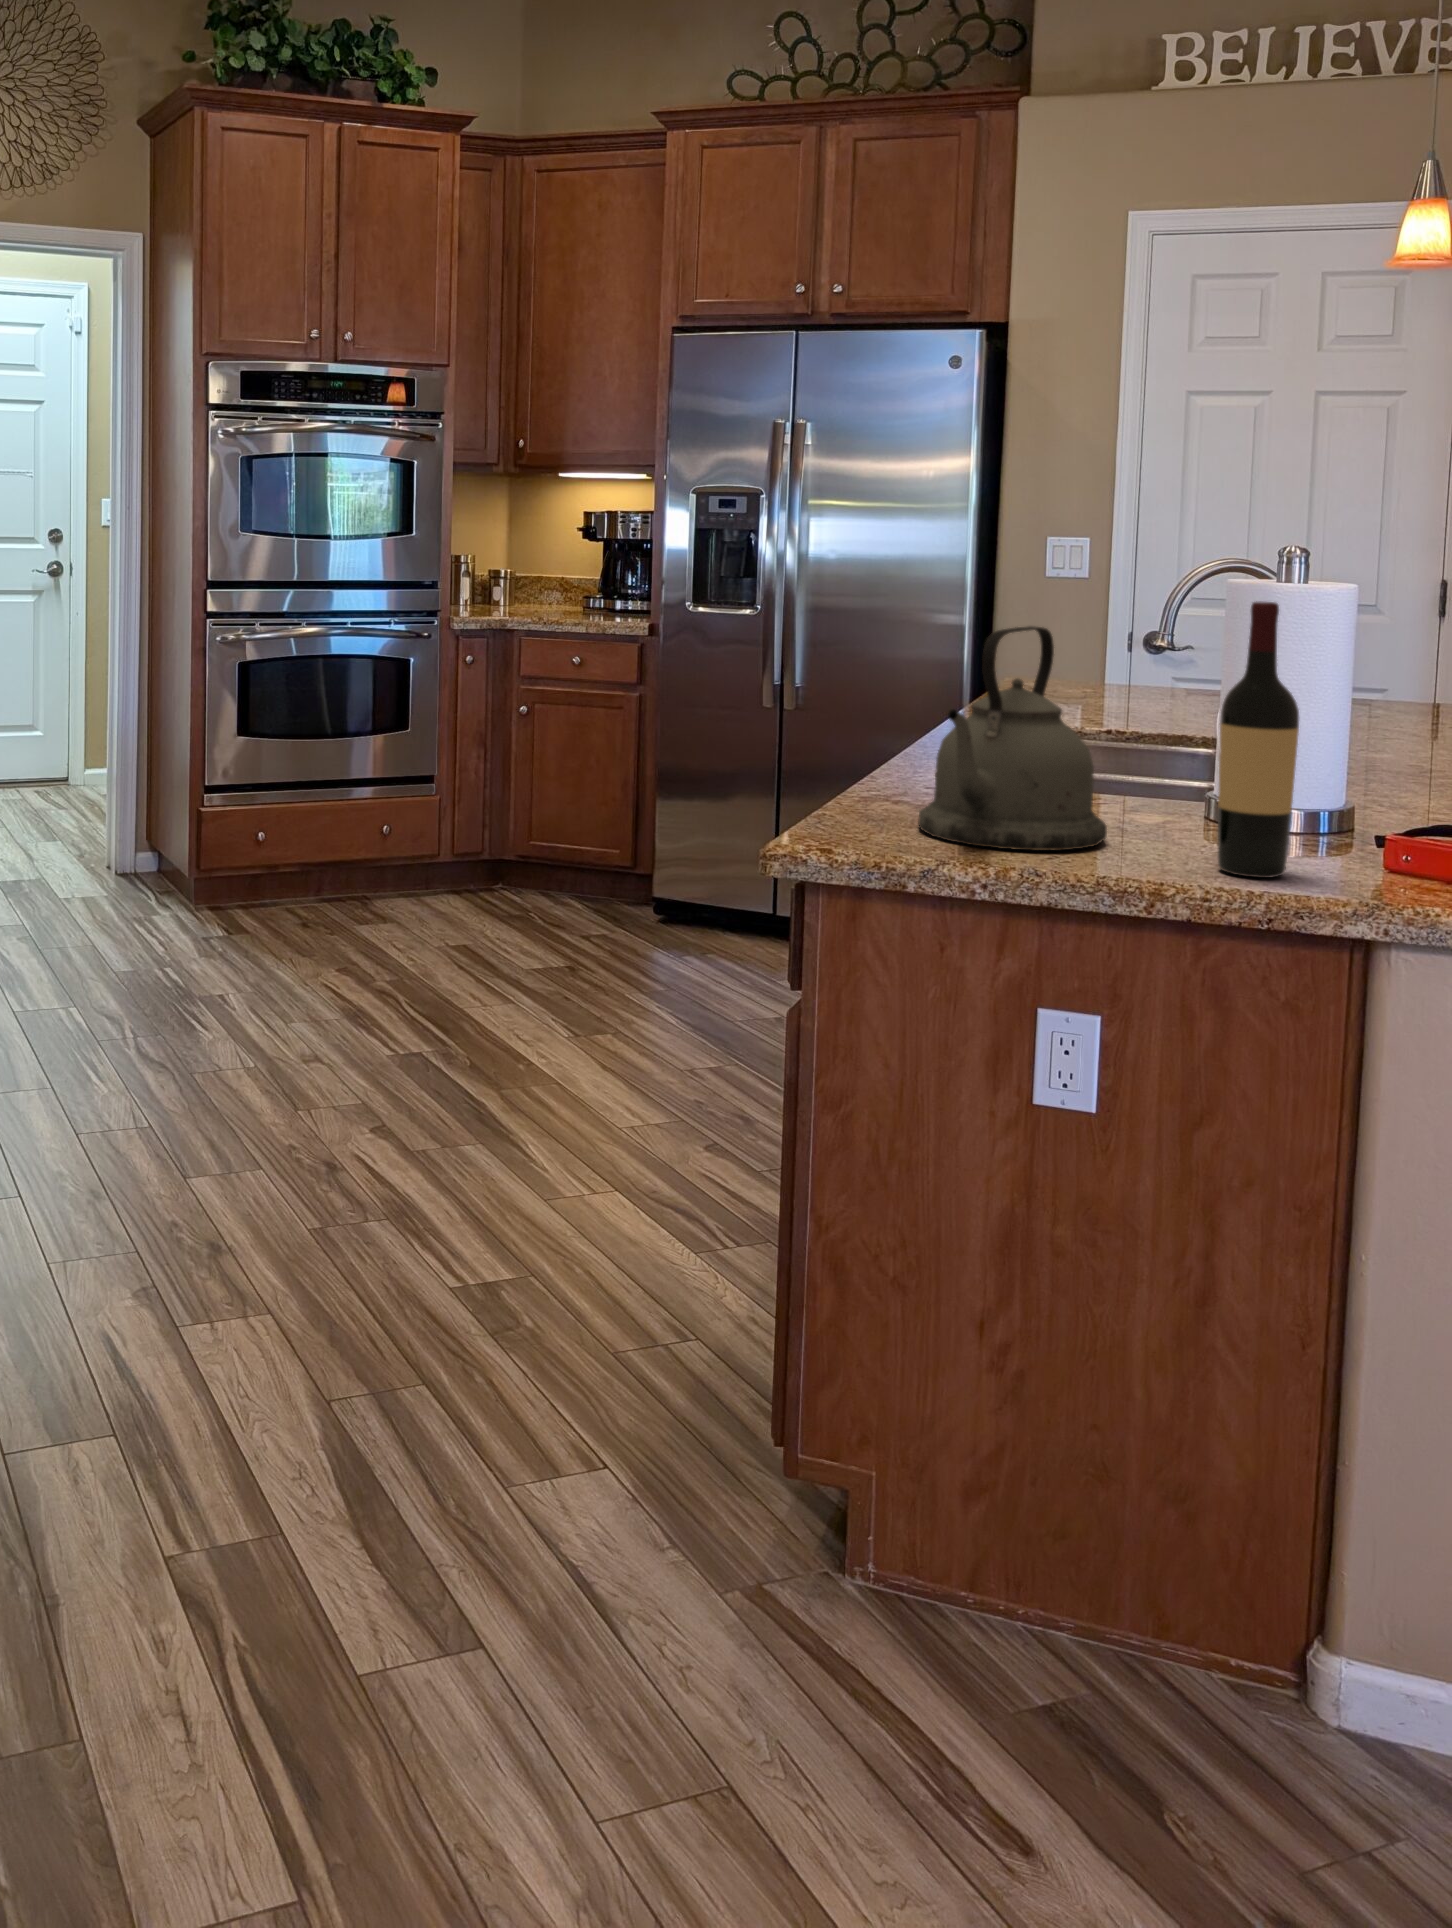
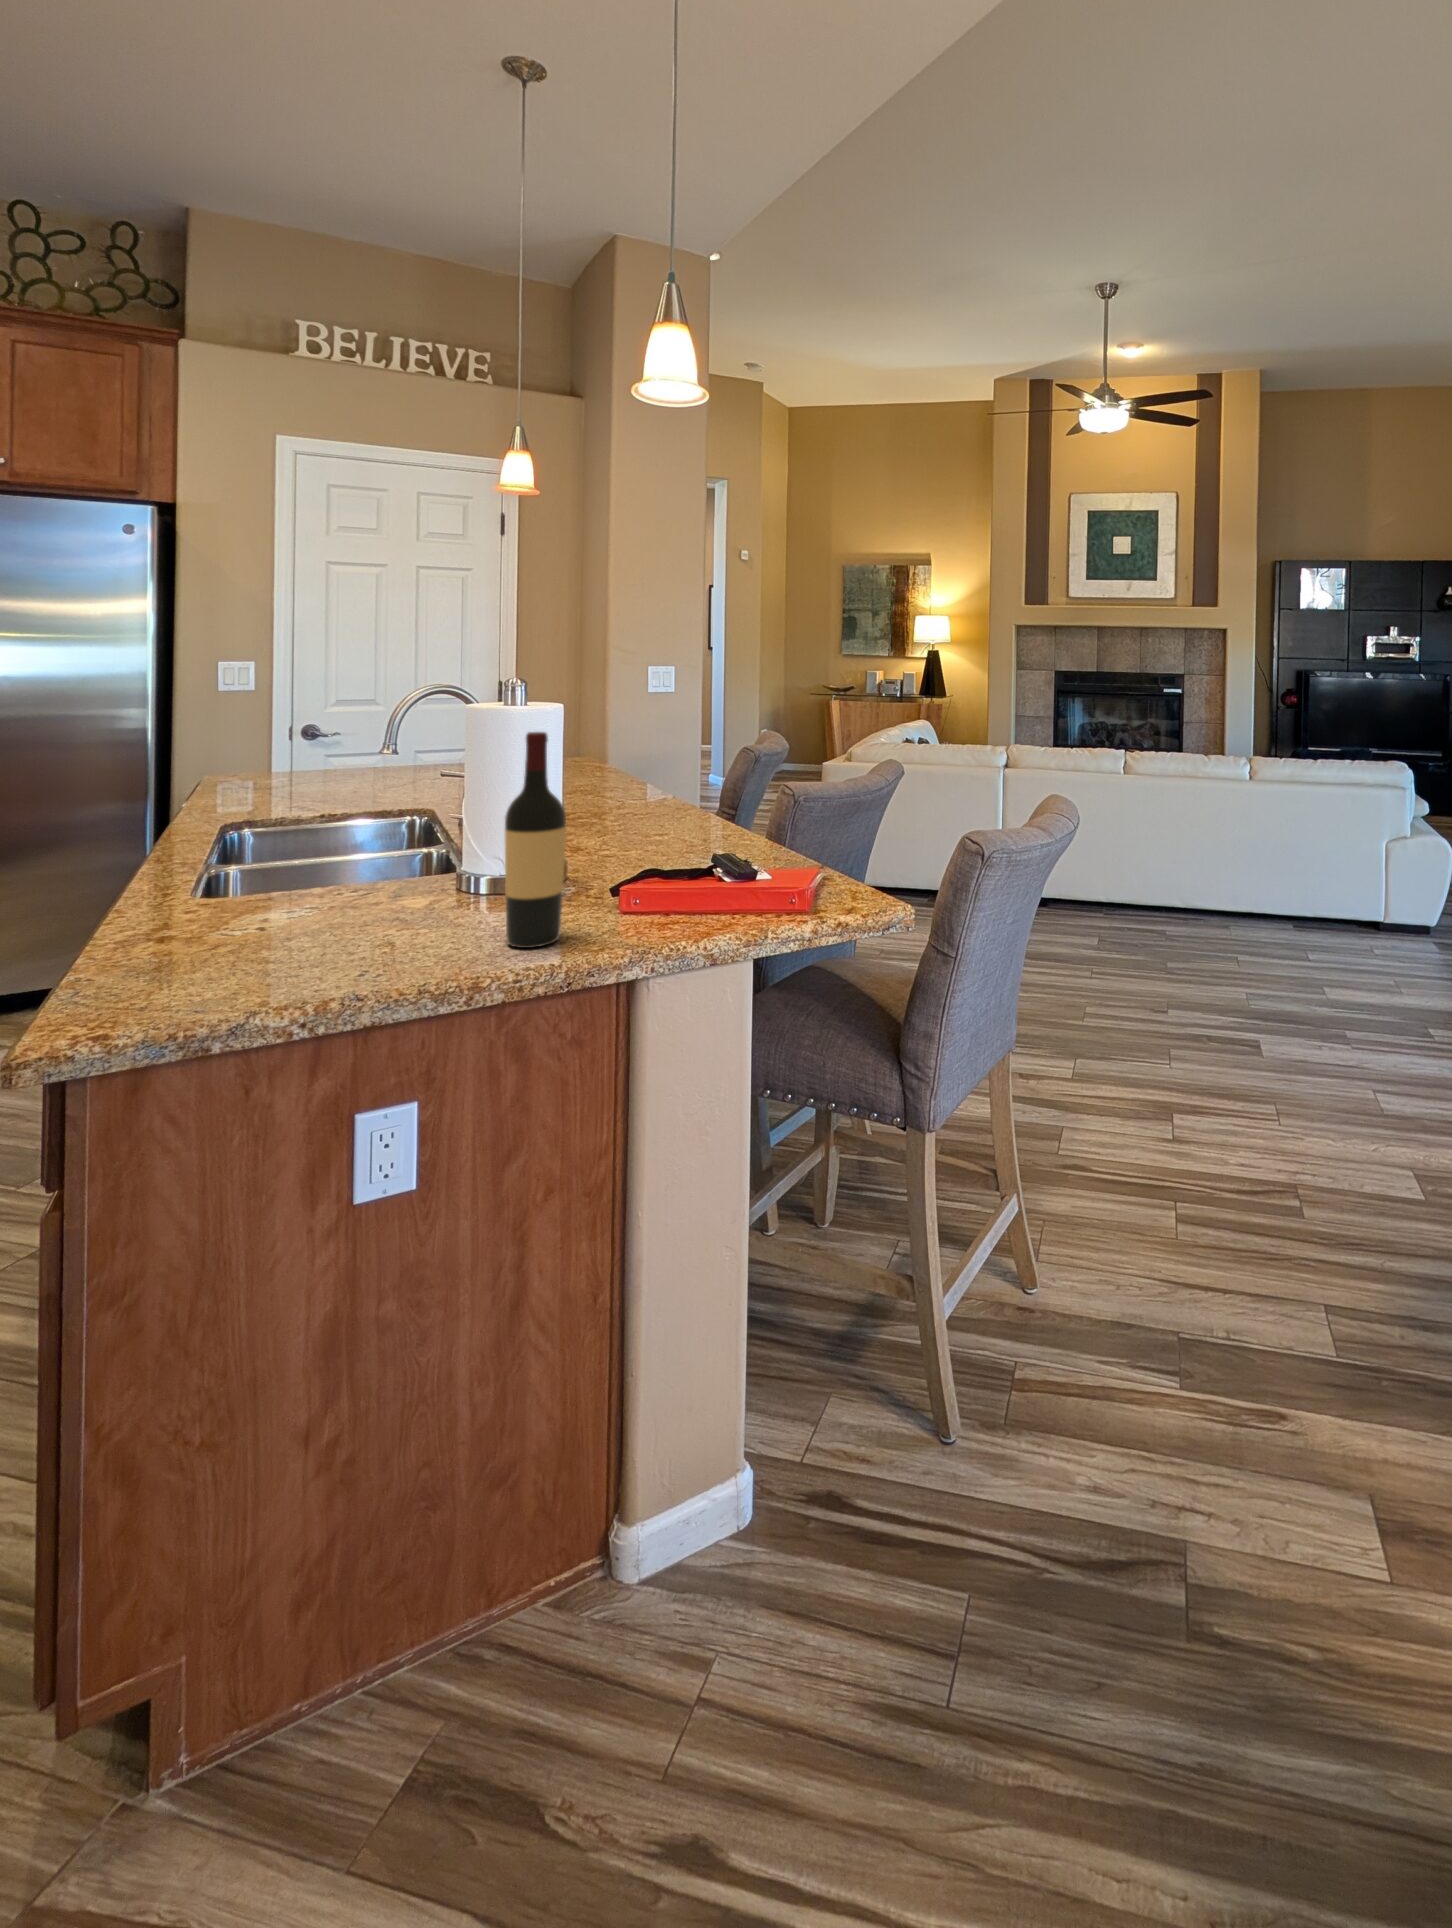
kettle: present [918,626,1107,851] -> none [200,764,399,981]

